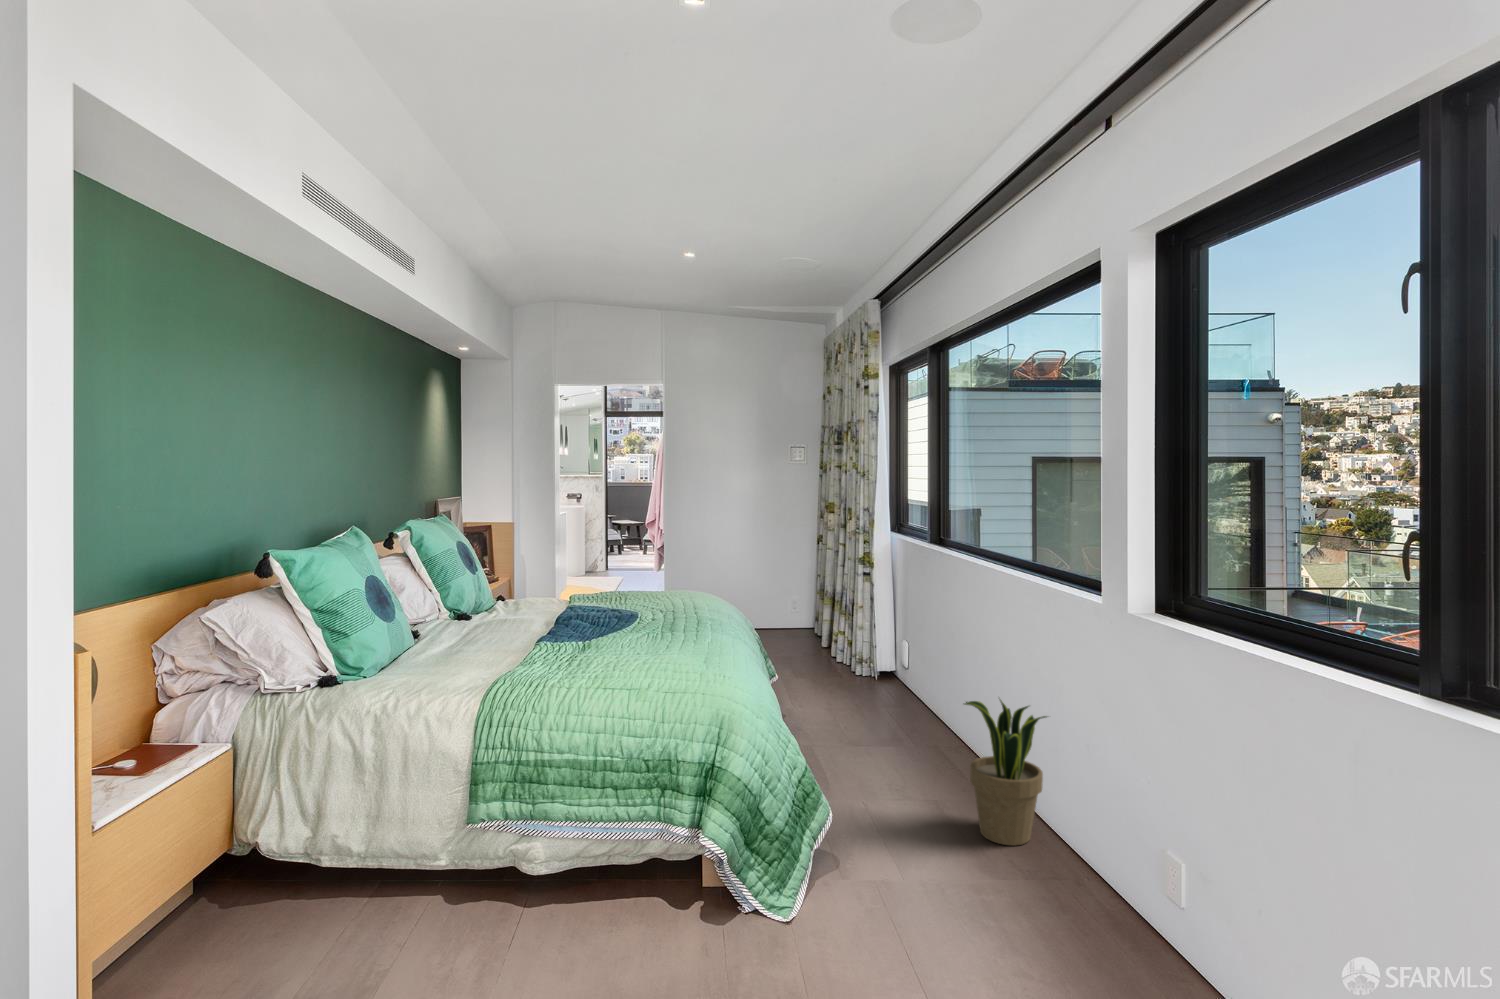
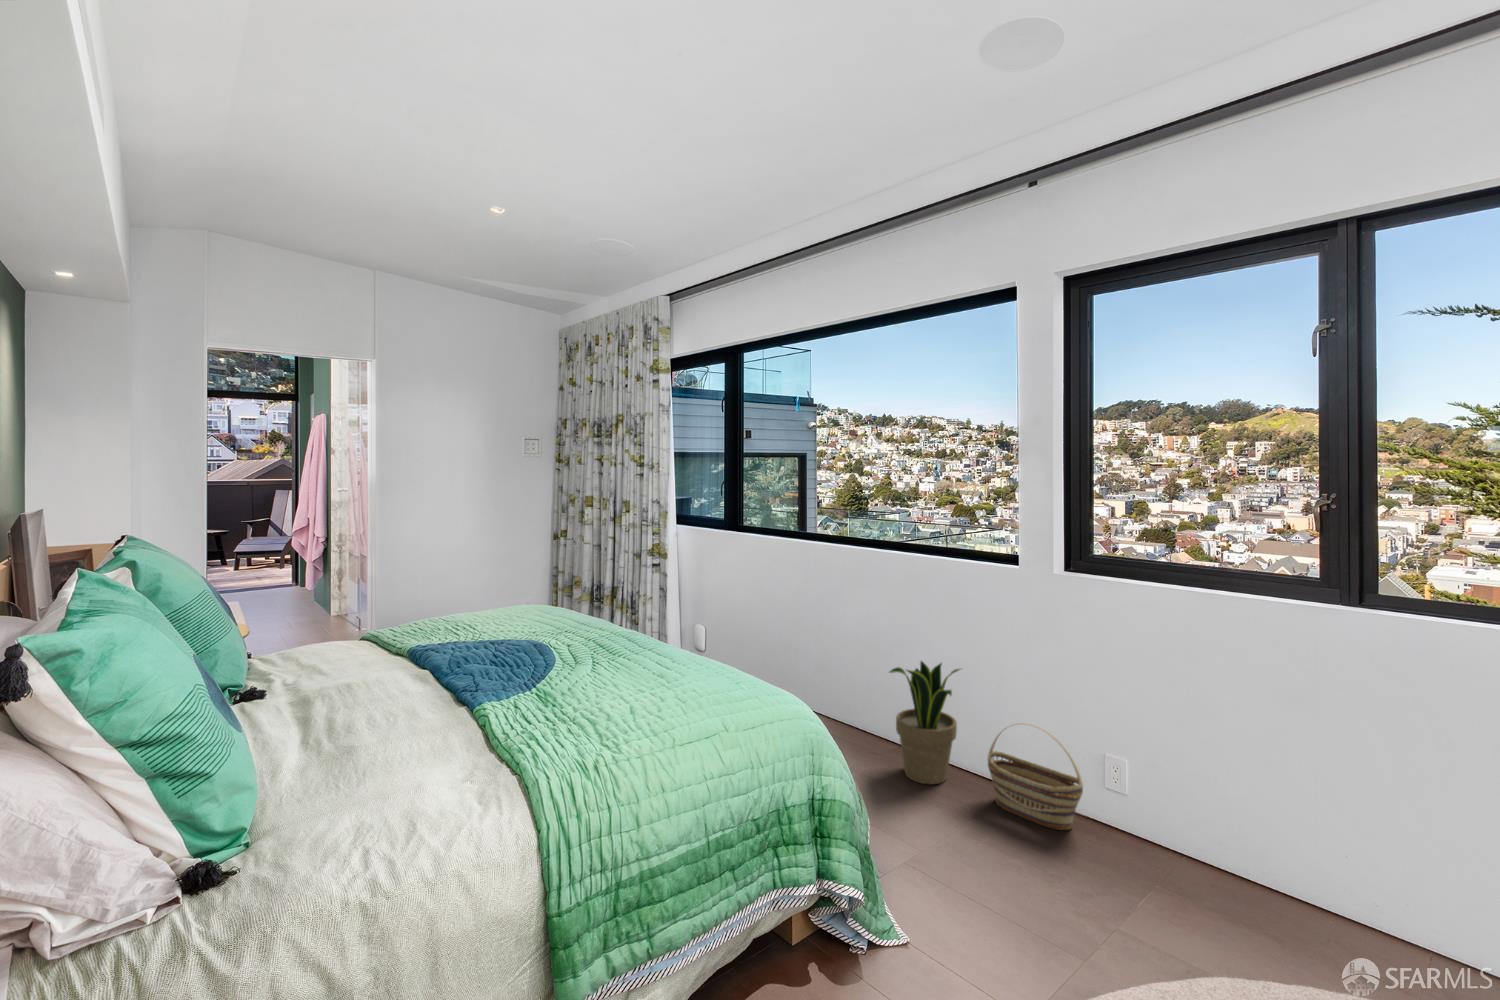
basket: none [1040,786,1120,928] -> present [988,723,1083,830]

